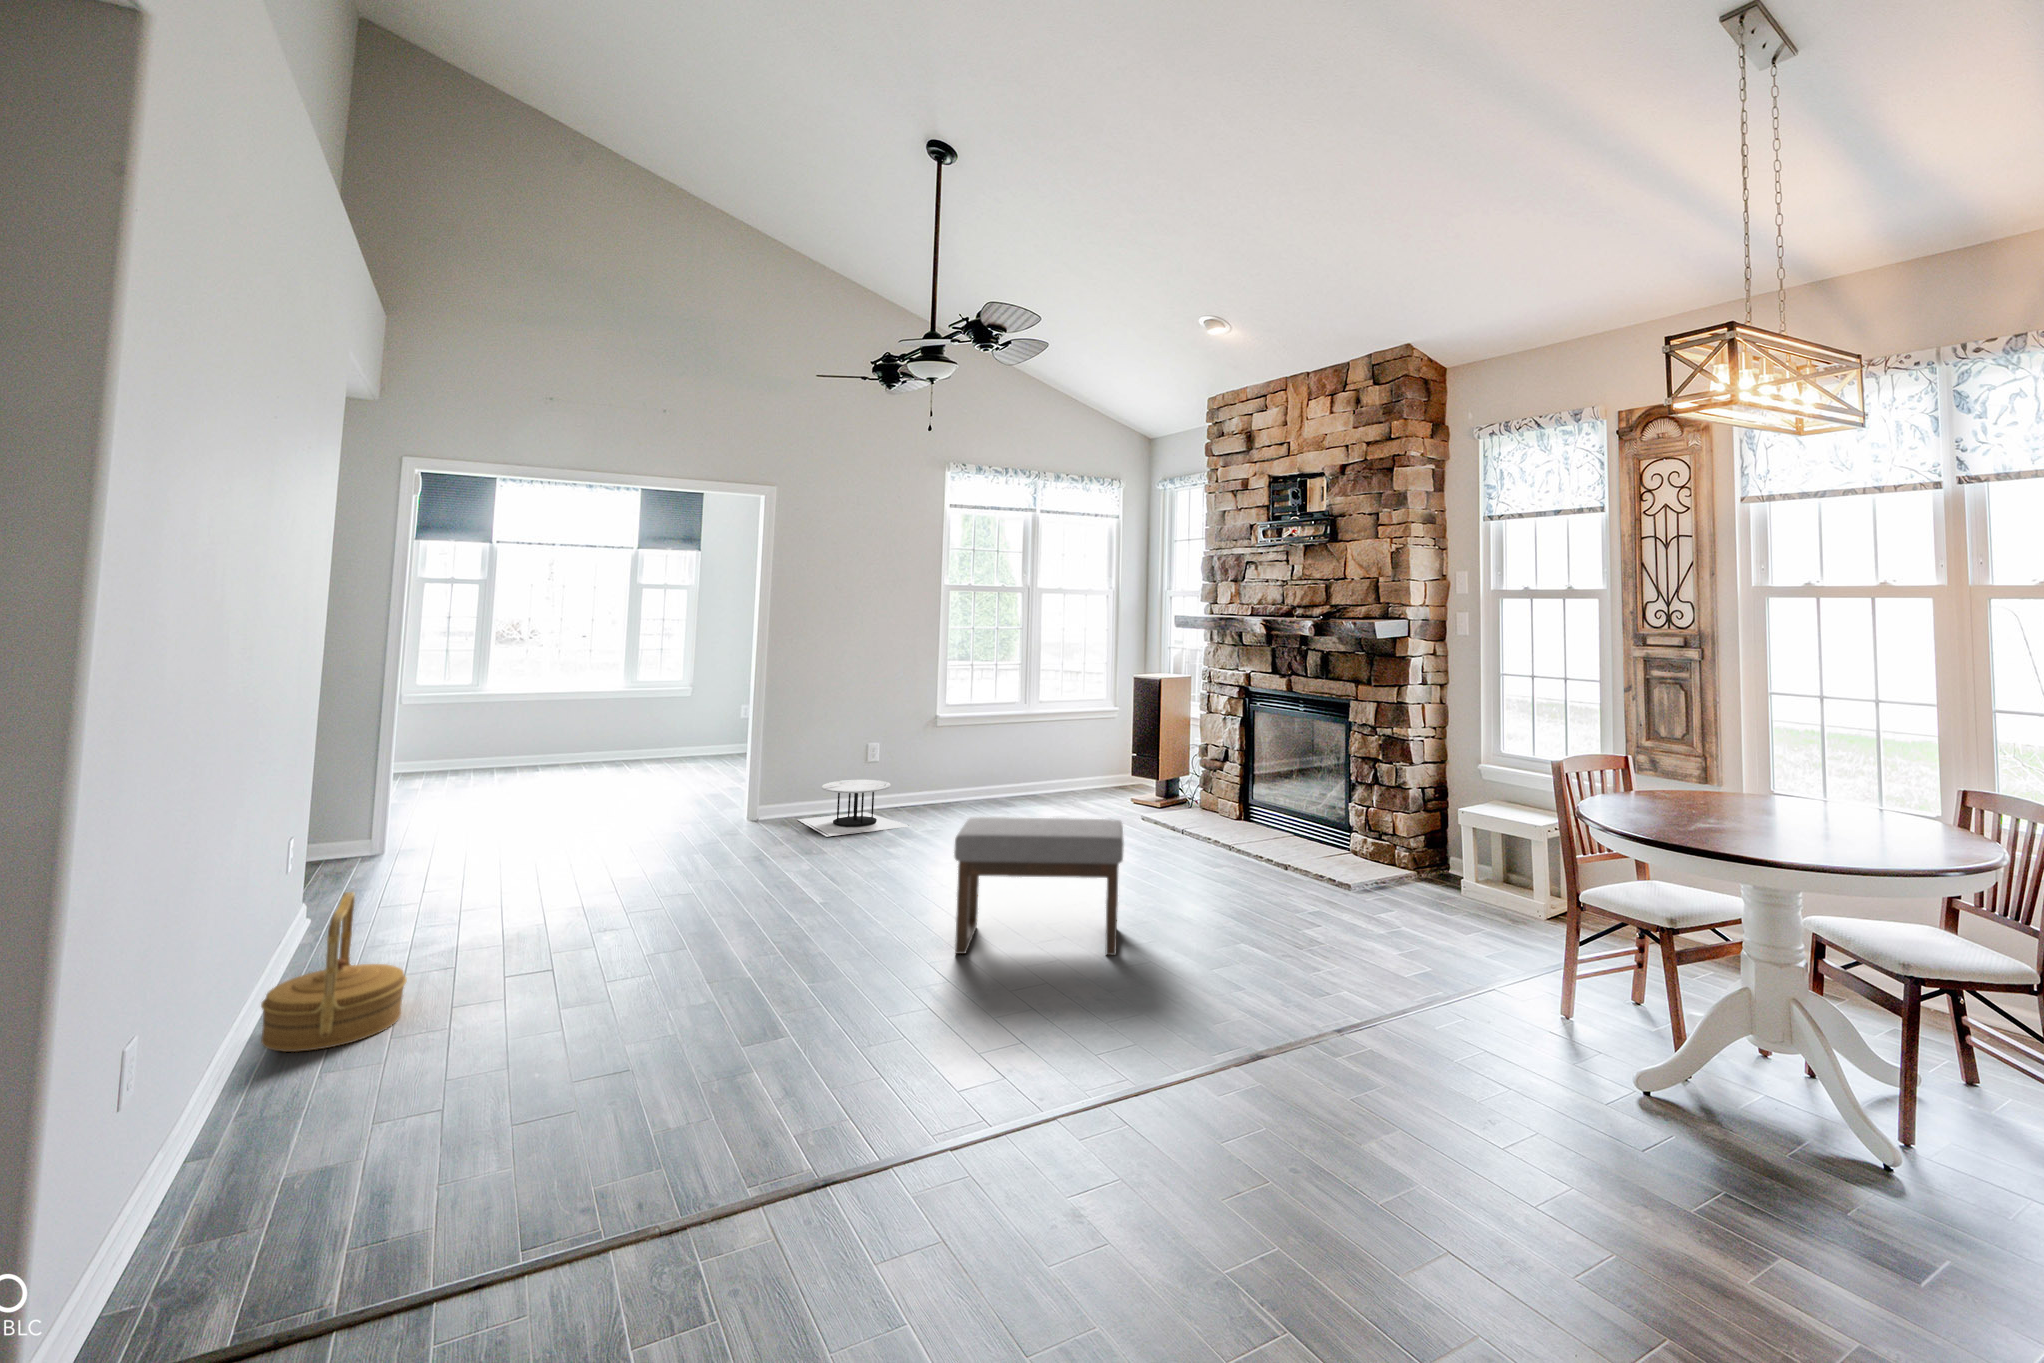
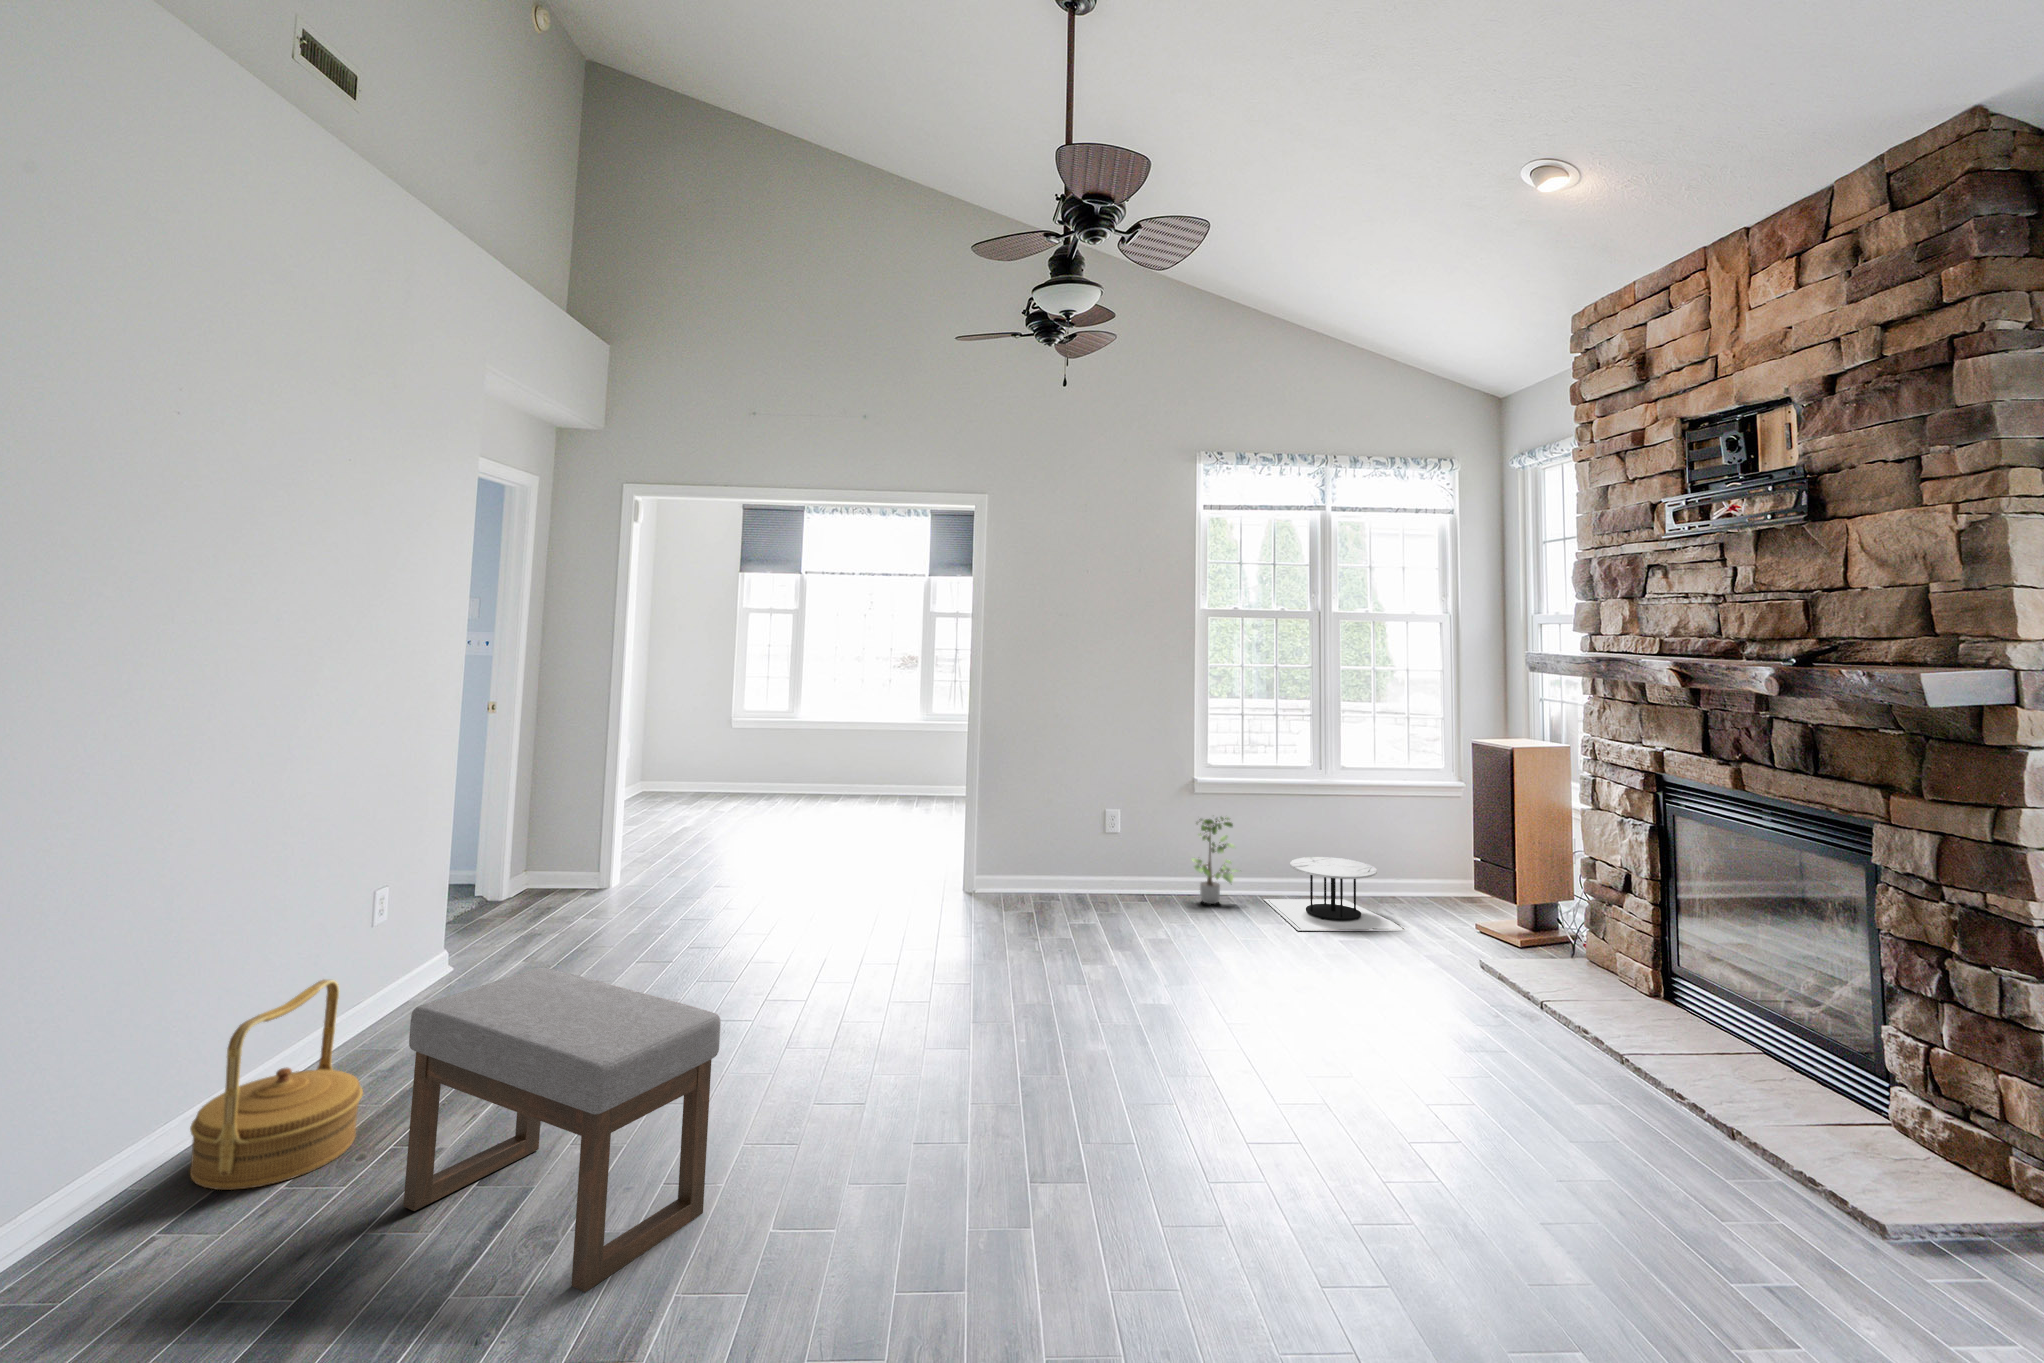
potted plant: none [937,737,975,804] -> present [1192,817,1238,904]
side table: present [798,780,911,836] -> present [1264,857,1410,931]
ottoman: present [954,817,1124,955] -> present [403,967,721,1292]

